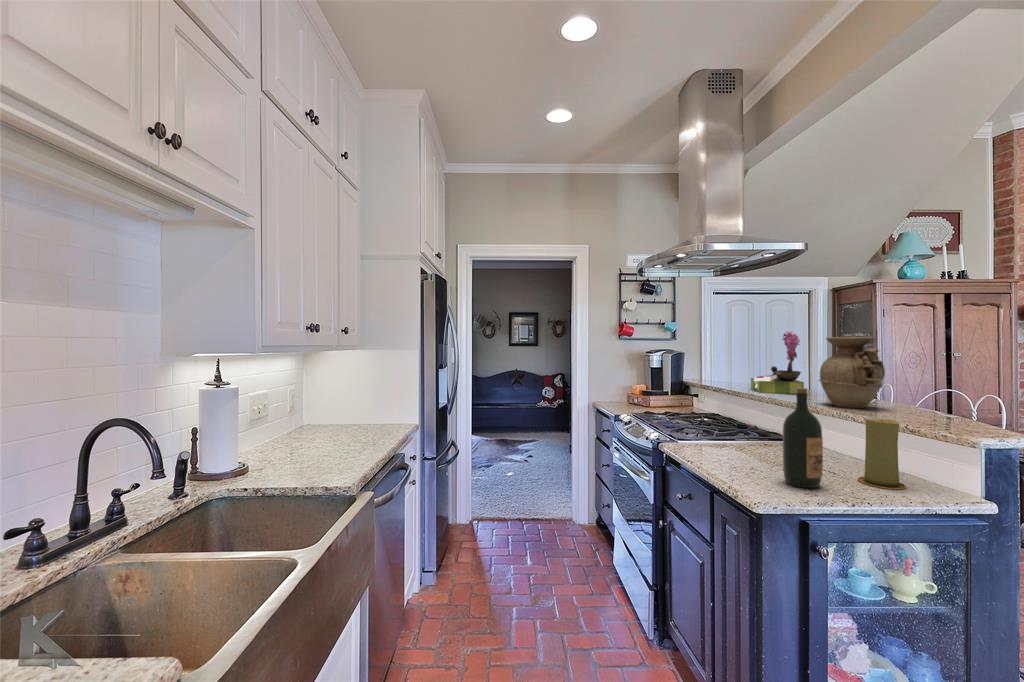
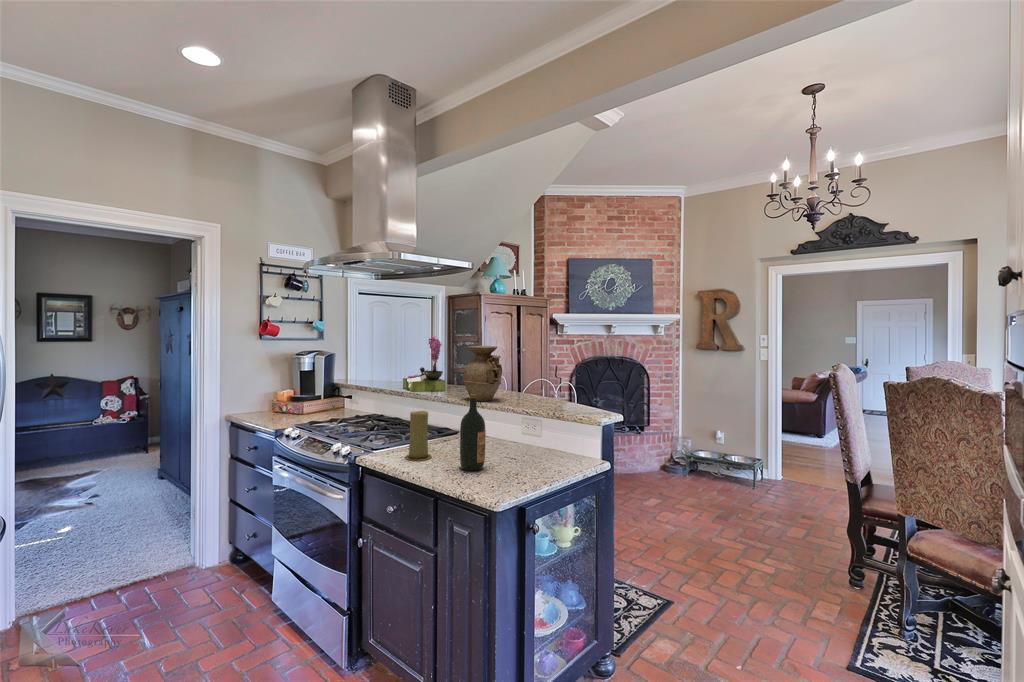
candle: present [858,419,906,489] -> present [405,411,431,461]

